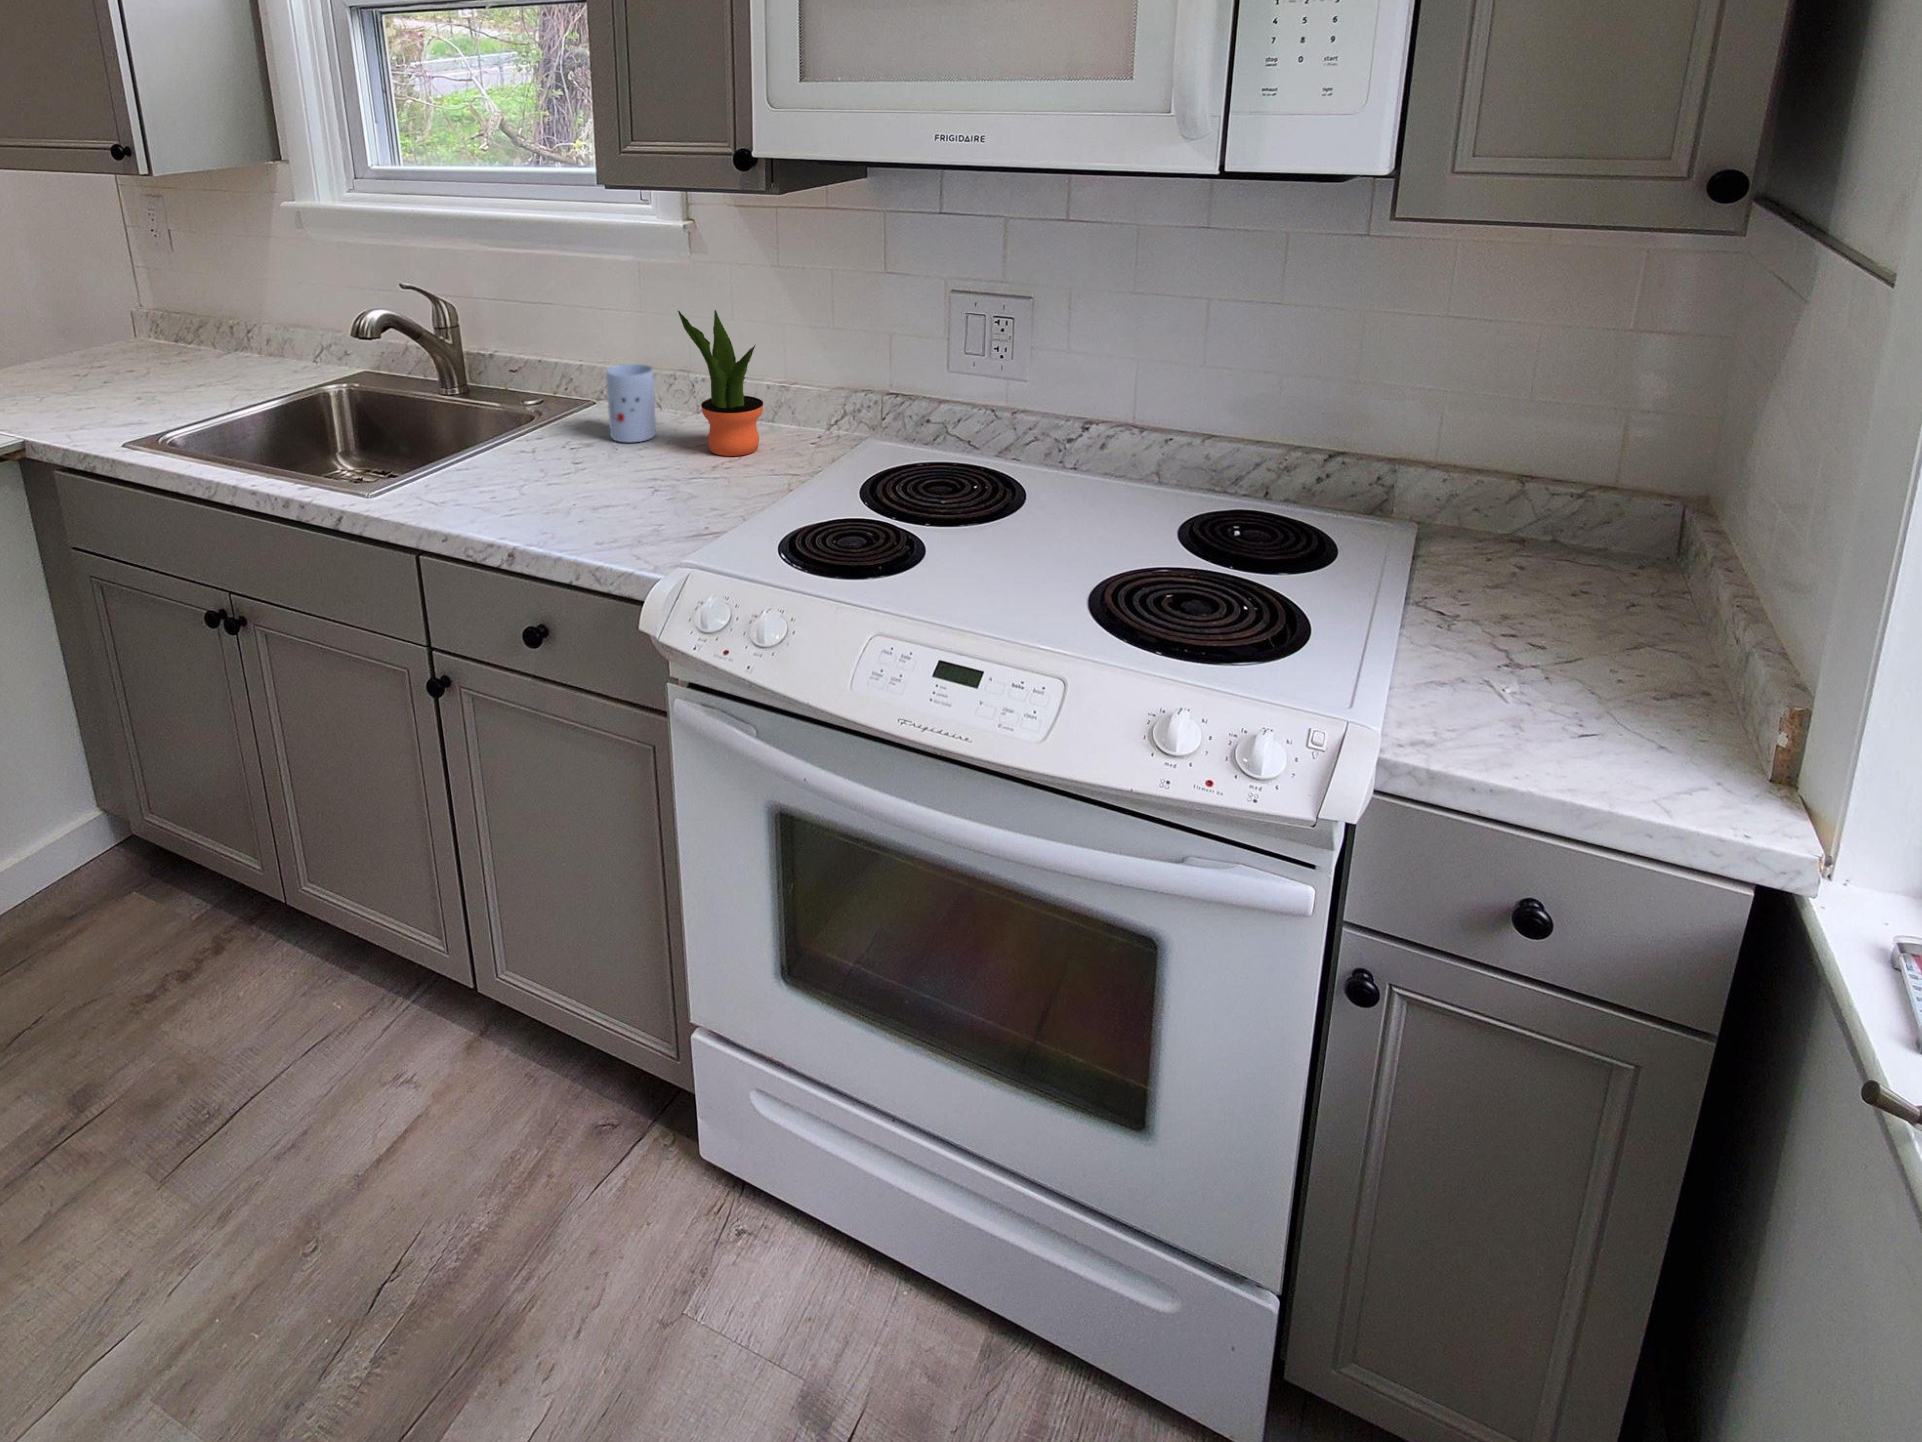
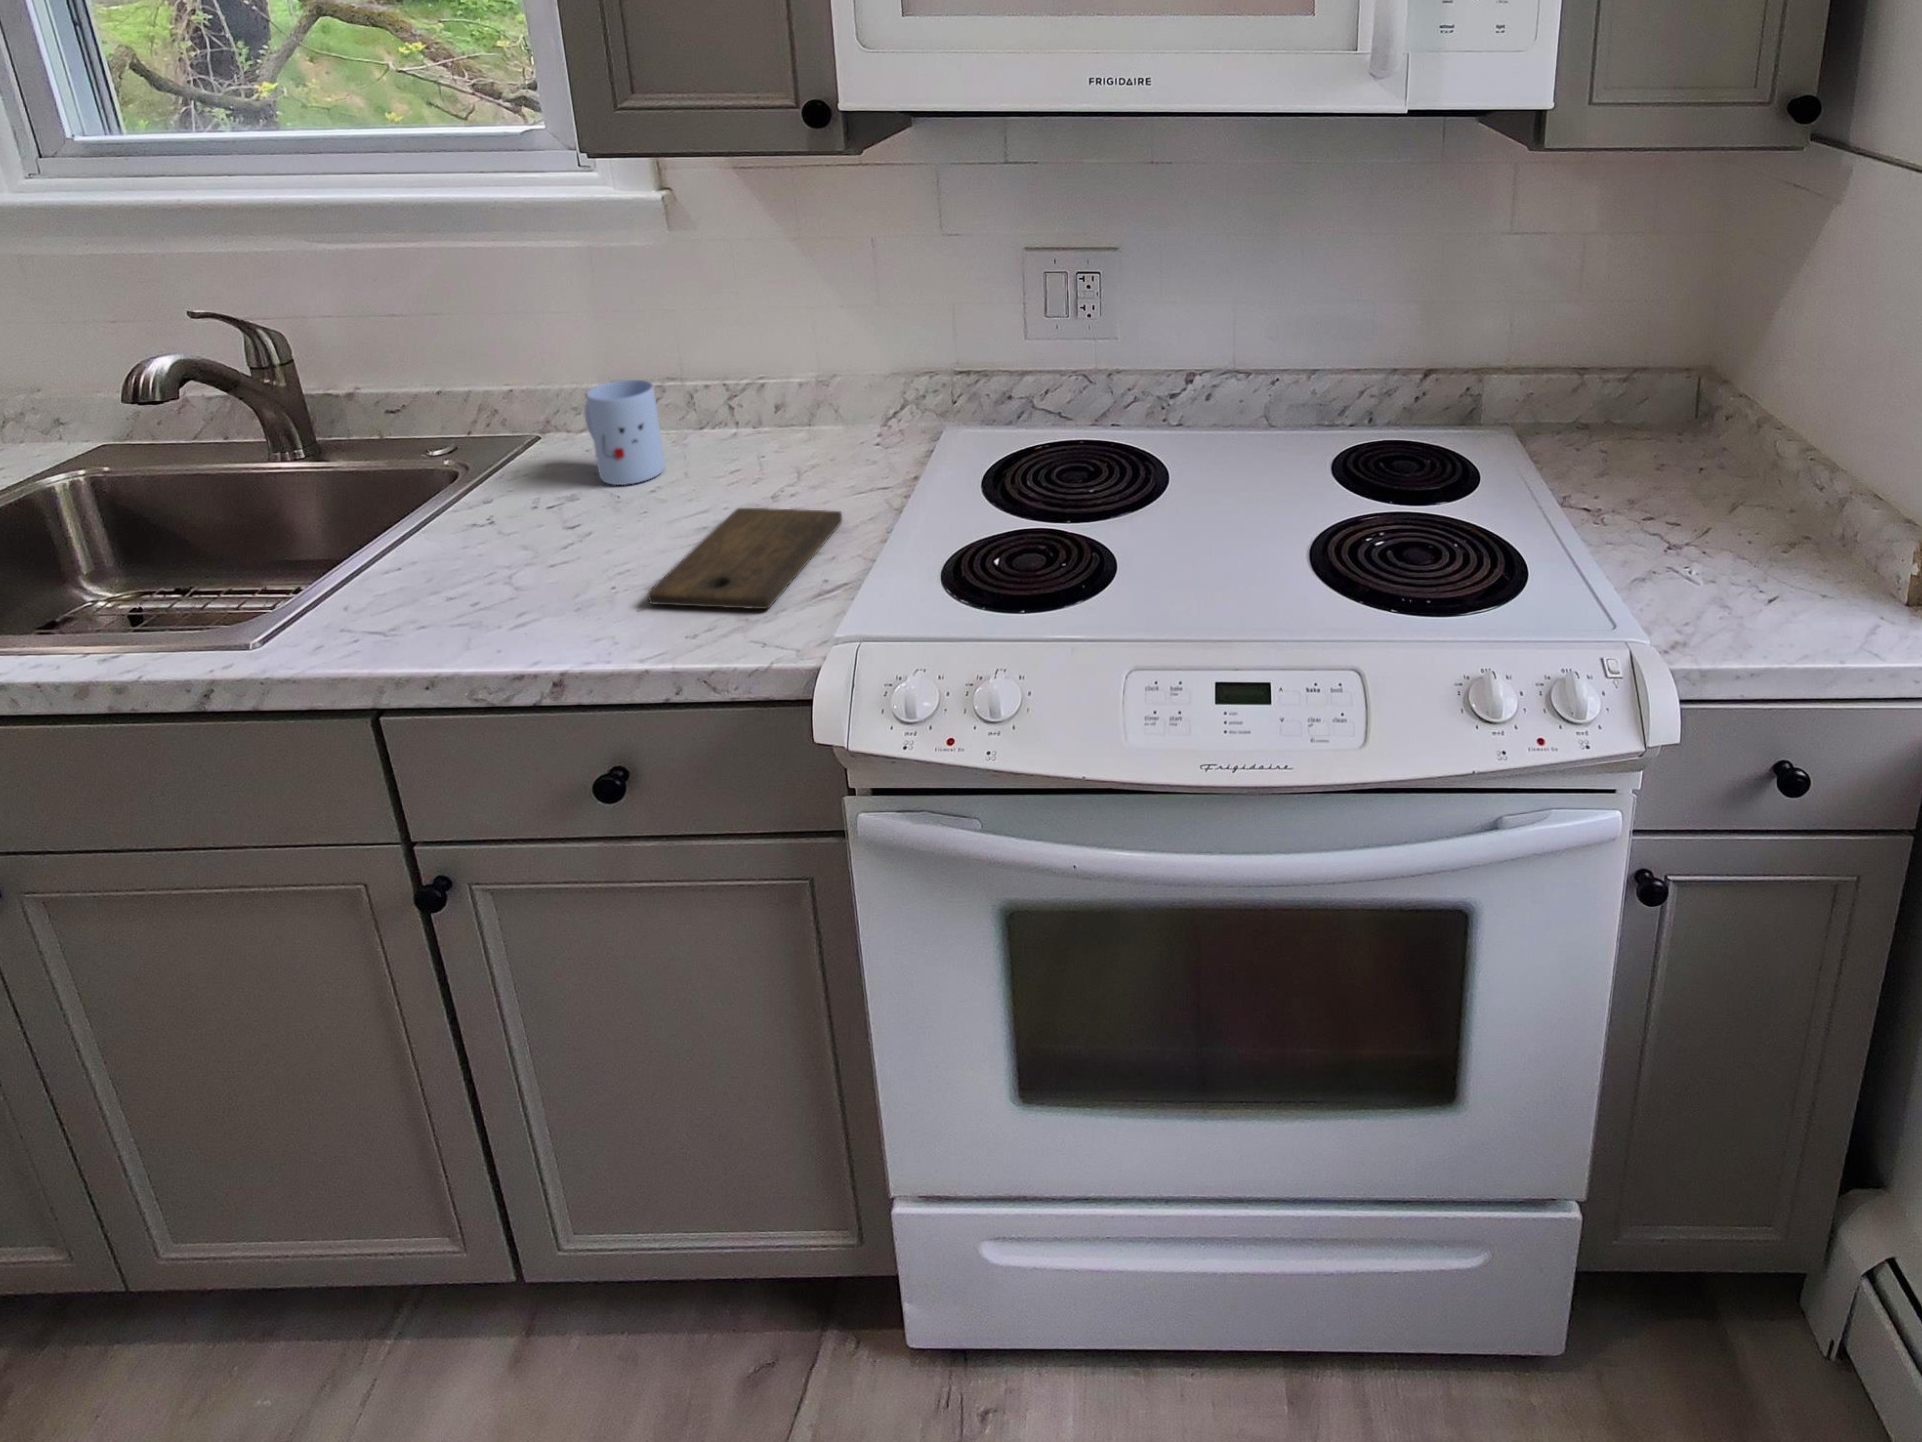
potted plant: present [678,310,763,456] -> none [704,300,817,479]
cutting board: none [587,469,747,537] -> present [648,508,842,609]

